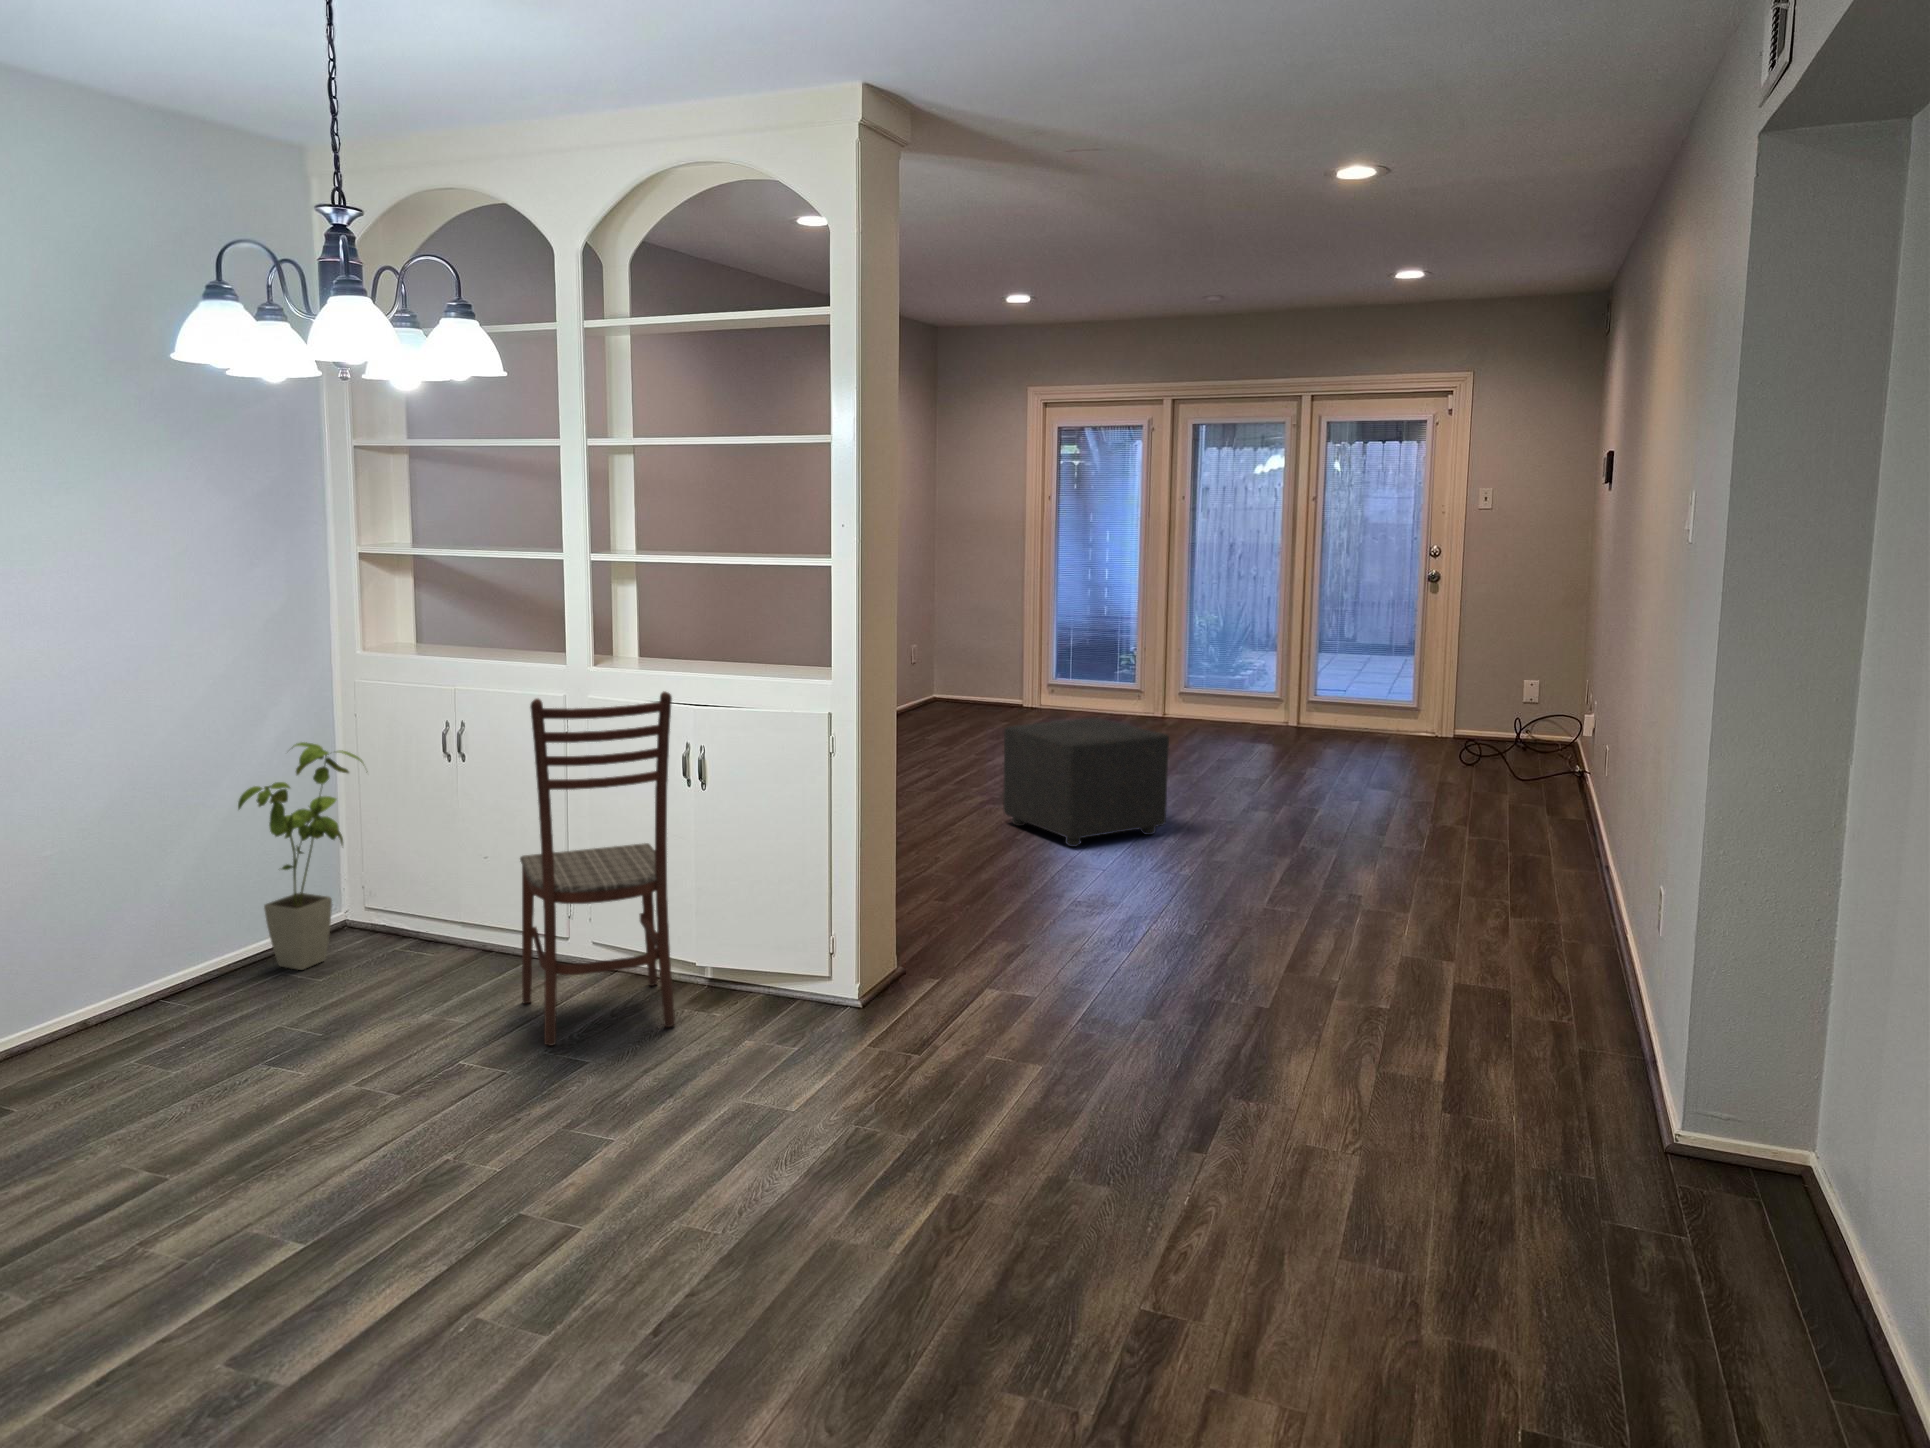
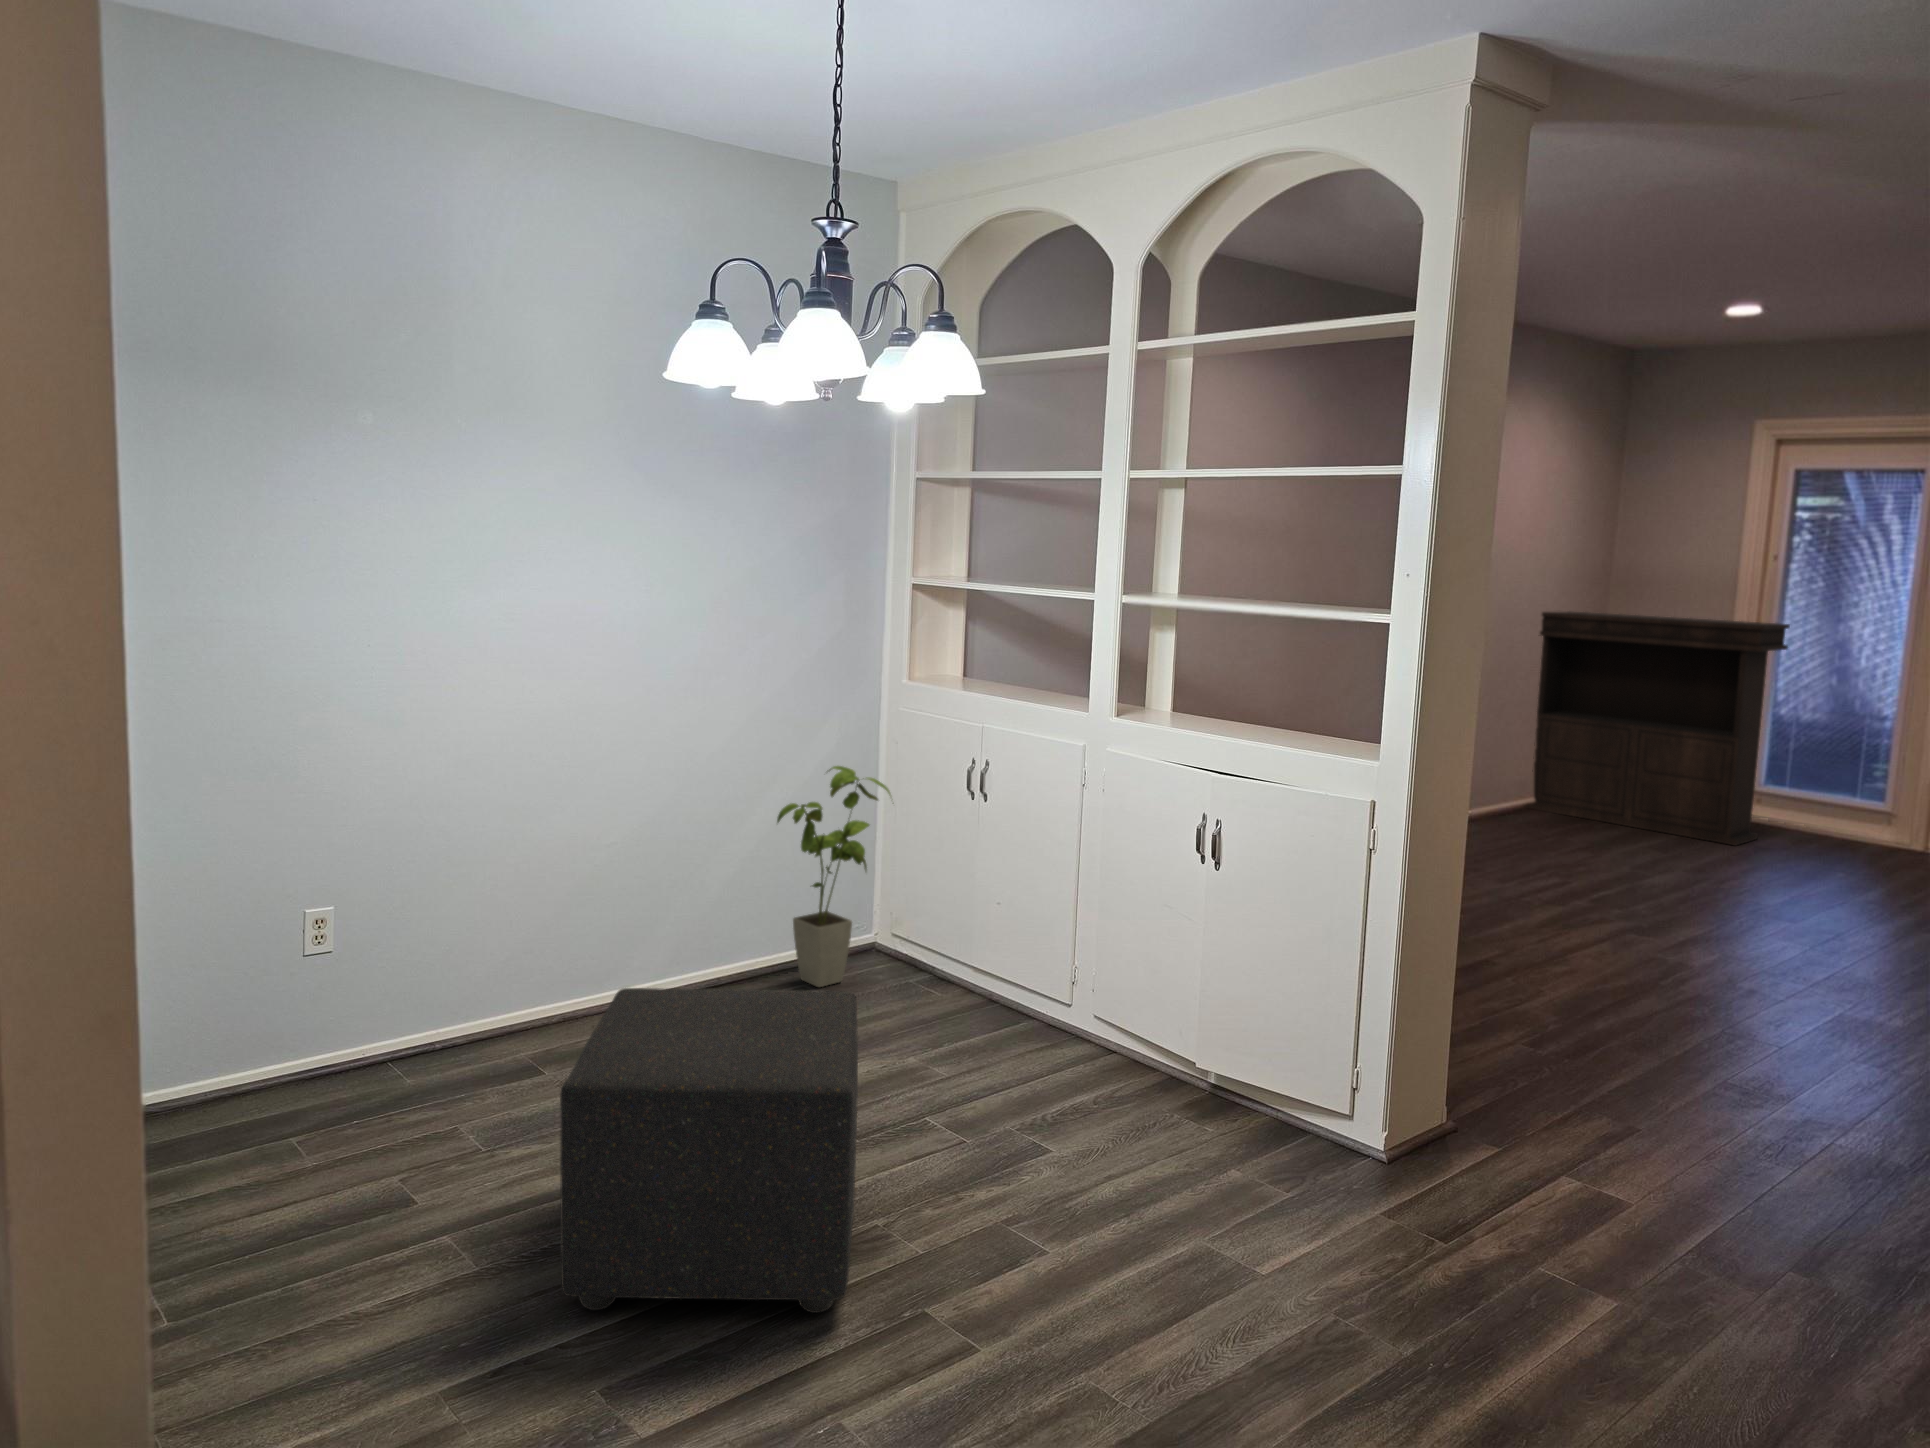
console table: none [891,548,1078,730] -> present [1525,612,1790,845]
dining chair: present [520,691,675,1046] -> none [1006,745,1179,1131]
ottoman: present [1003,718,1169,847] -> present [560,988,858,1313]

